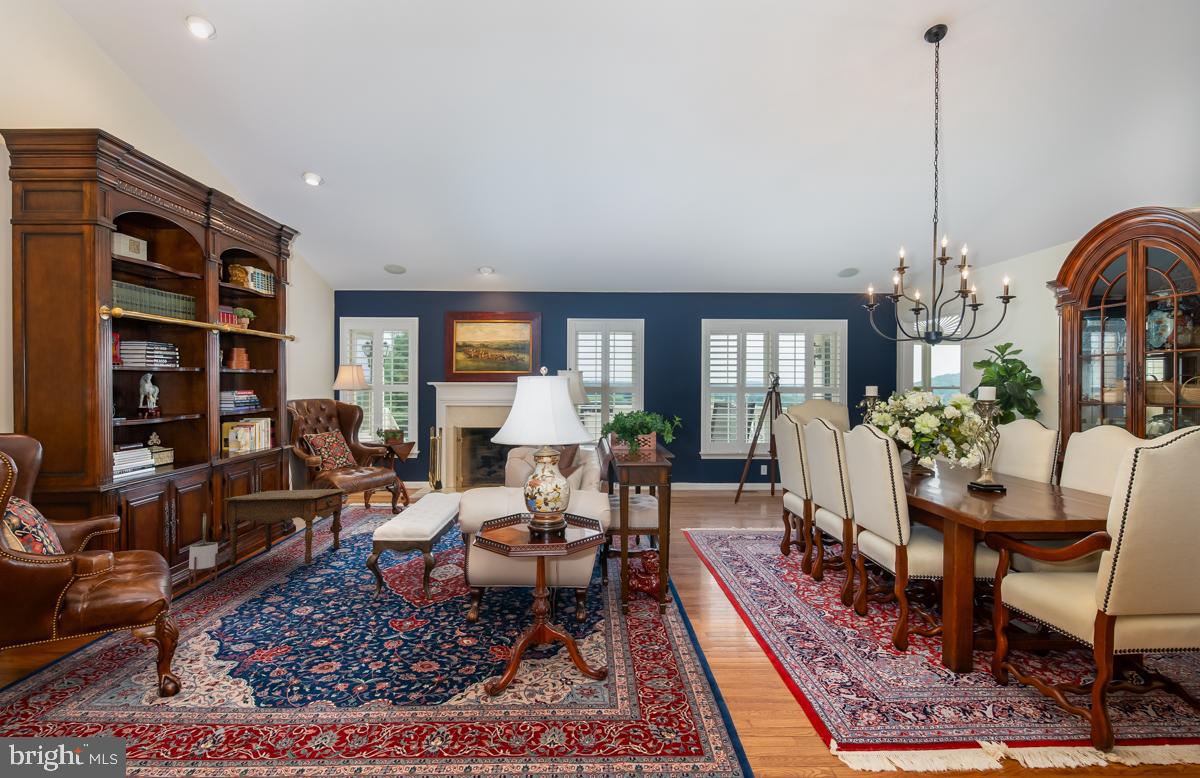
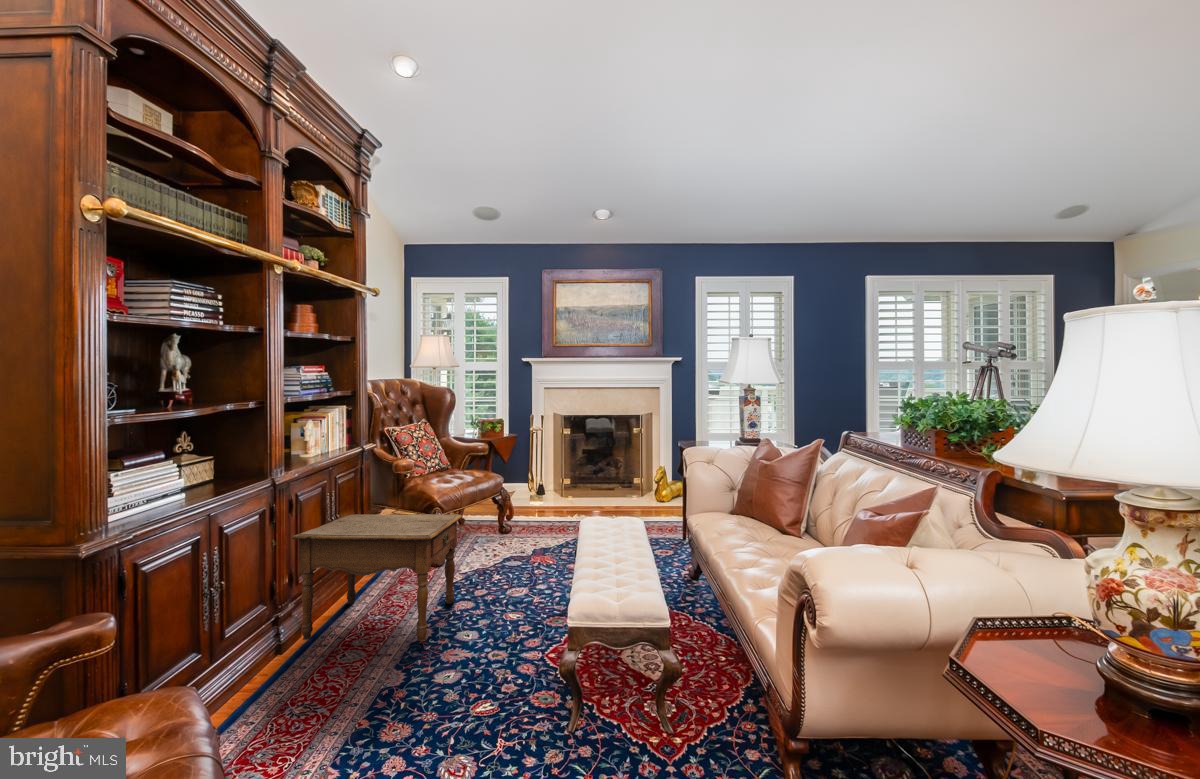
potted plant: present [188,516,218,589] -> none [242,558,288,697]

